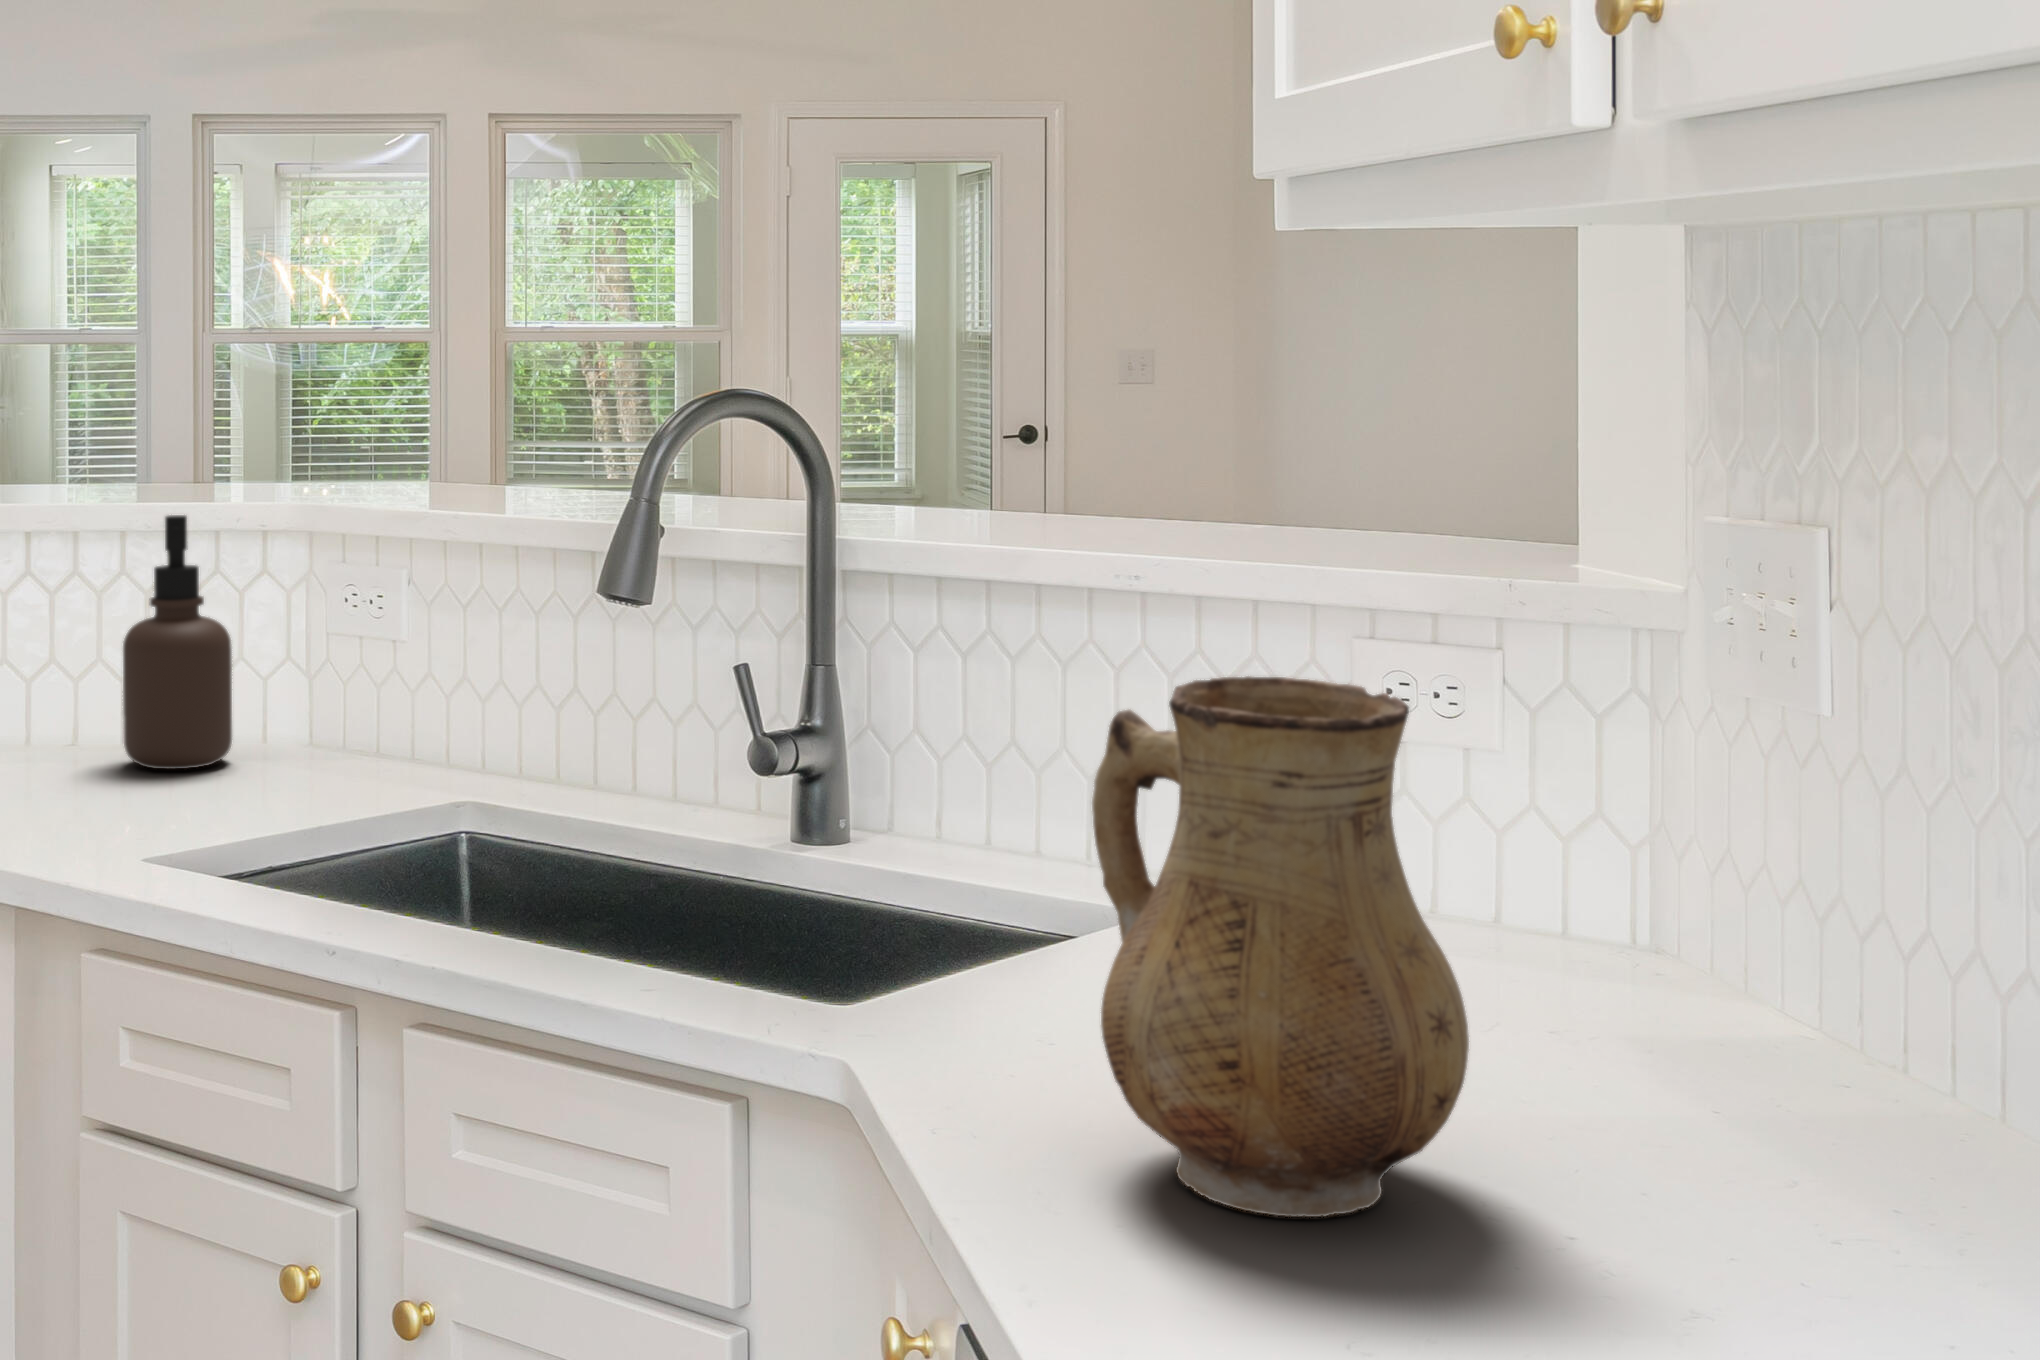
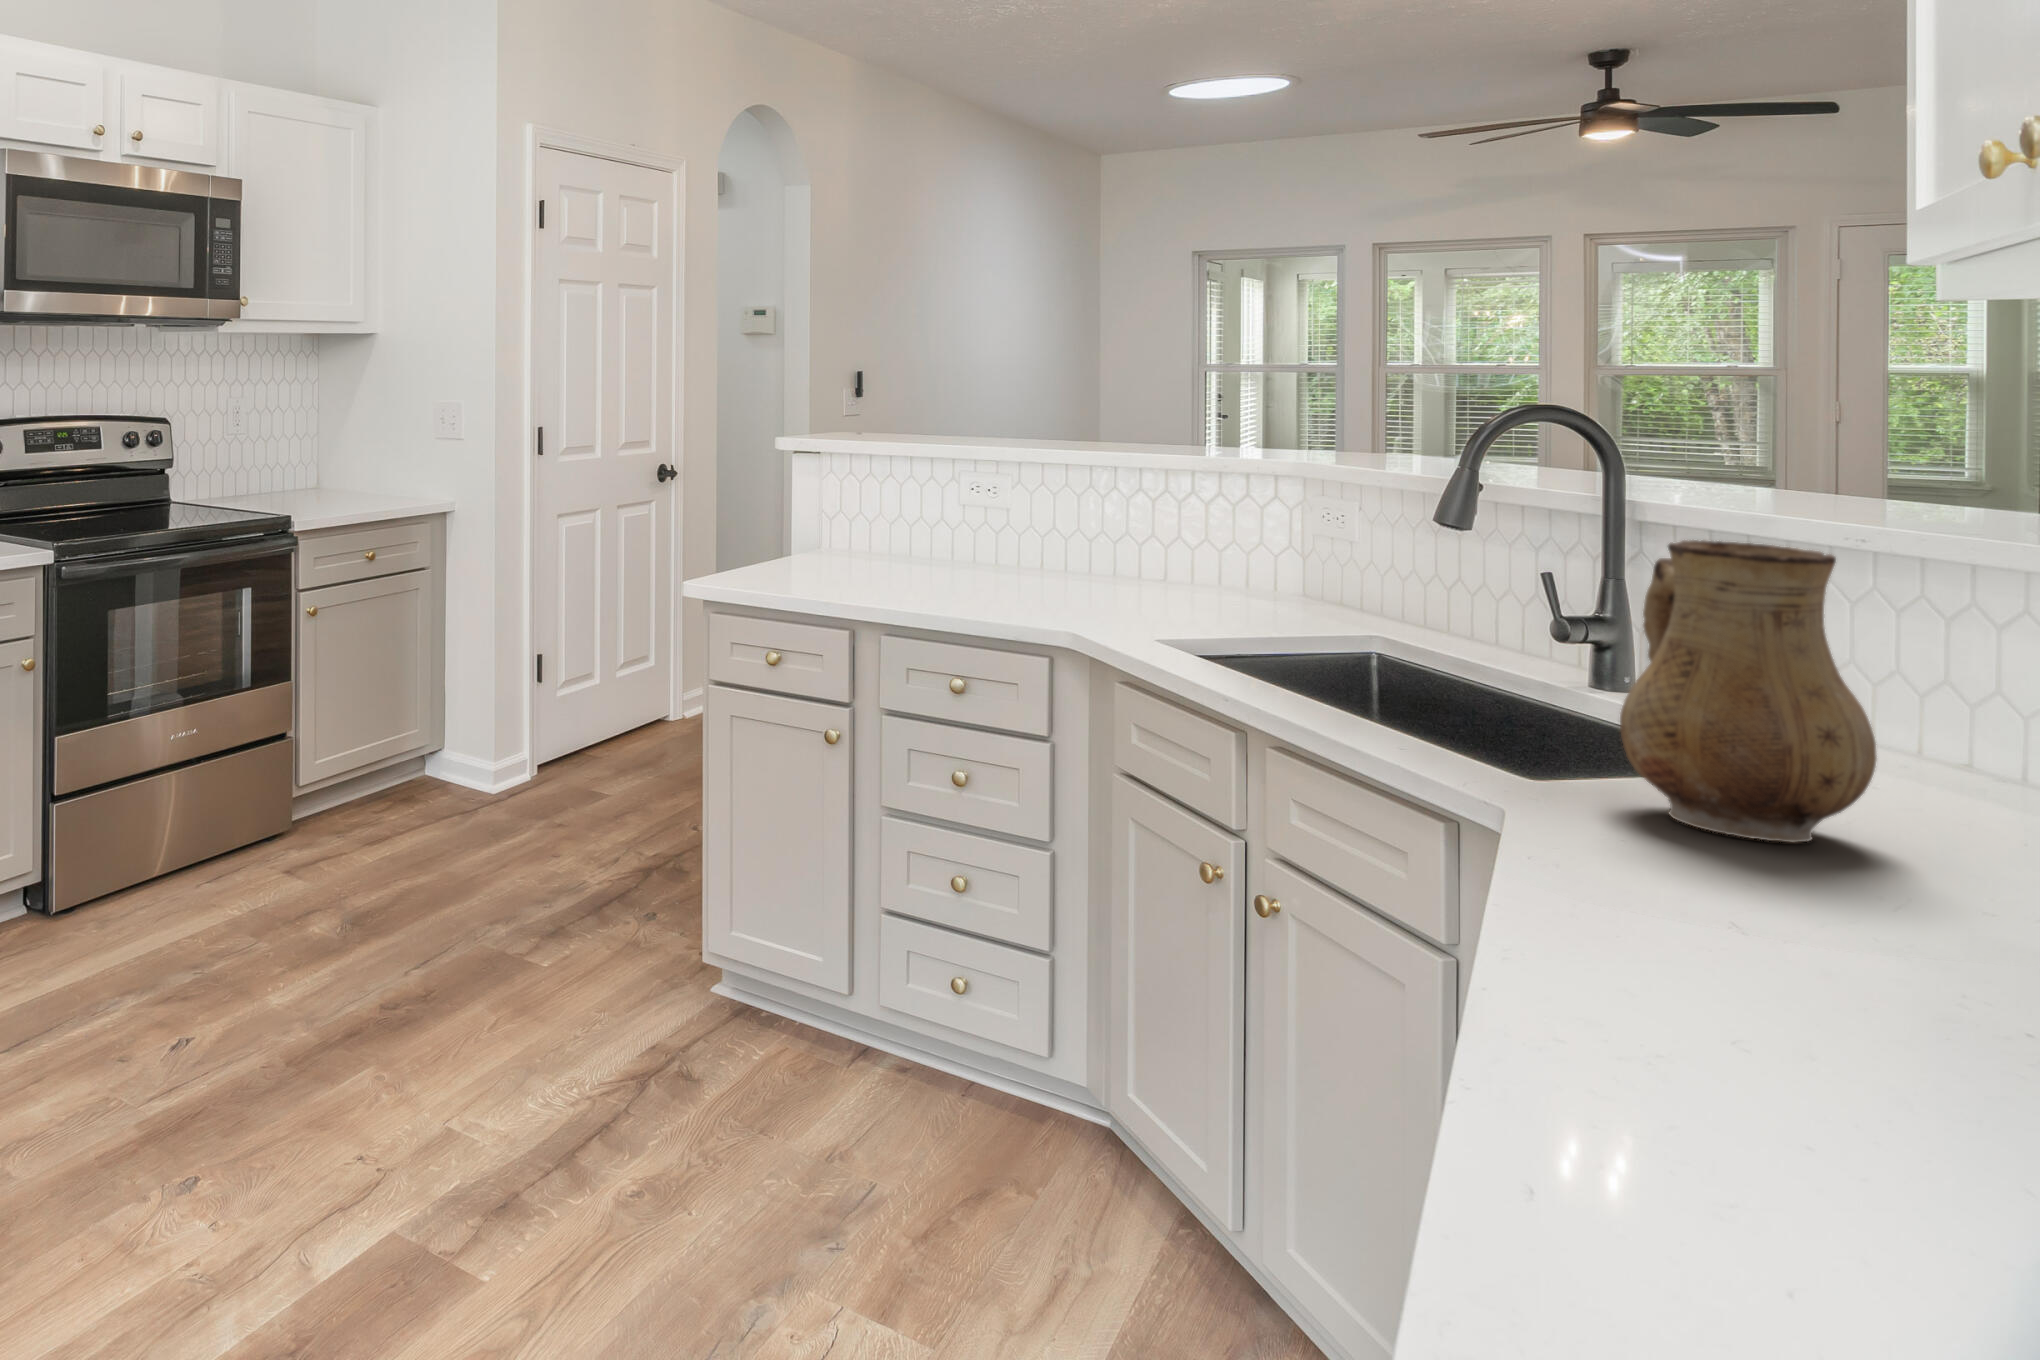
soap dispenser: present [123,515,232,769] -> none [1182,474,1249,615]

